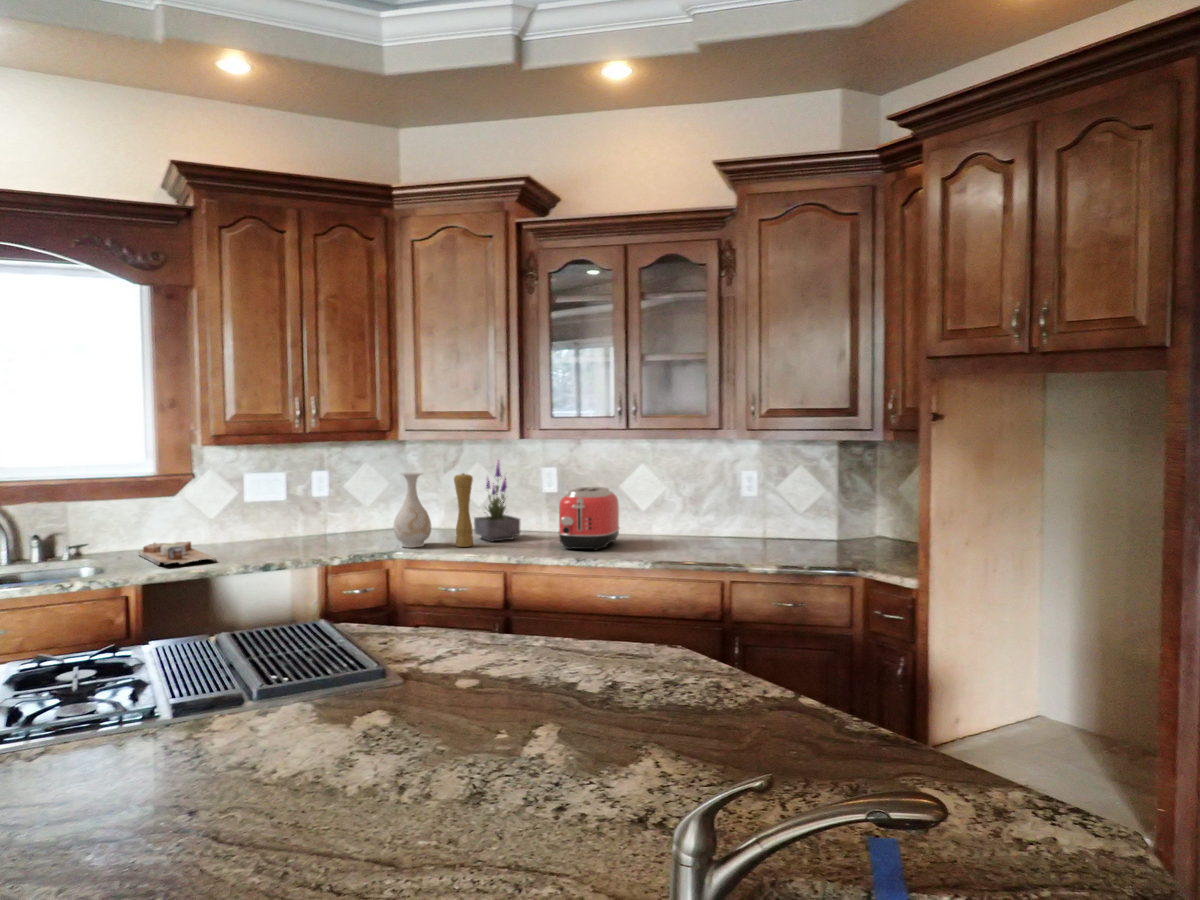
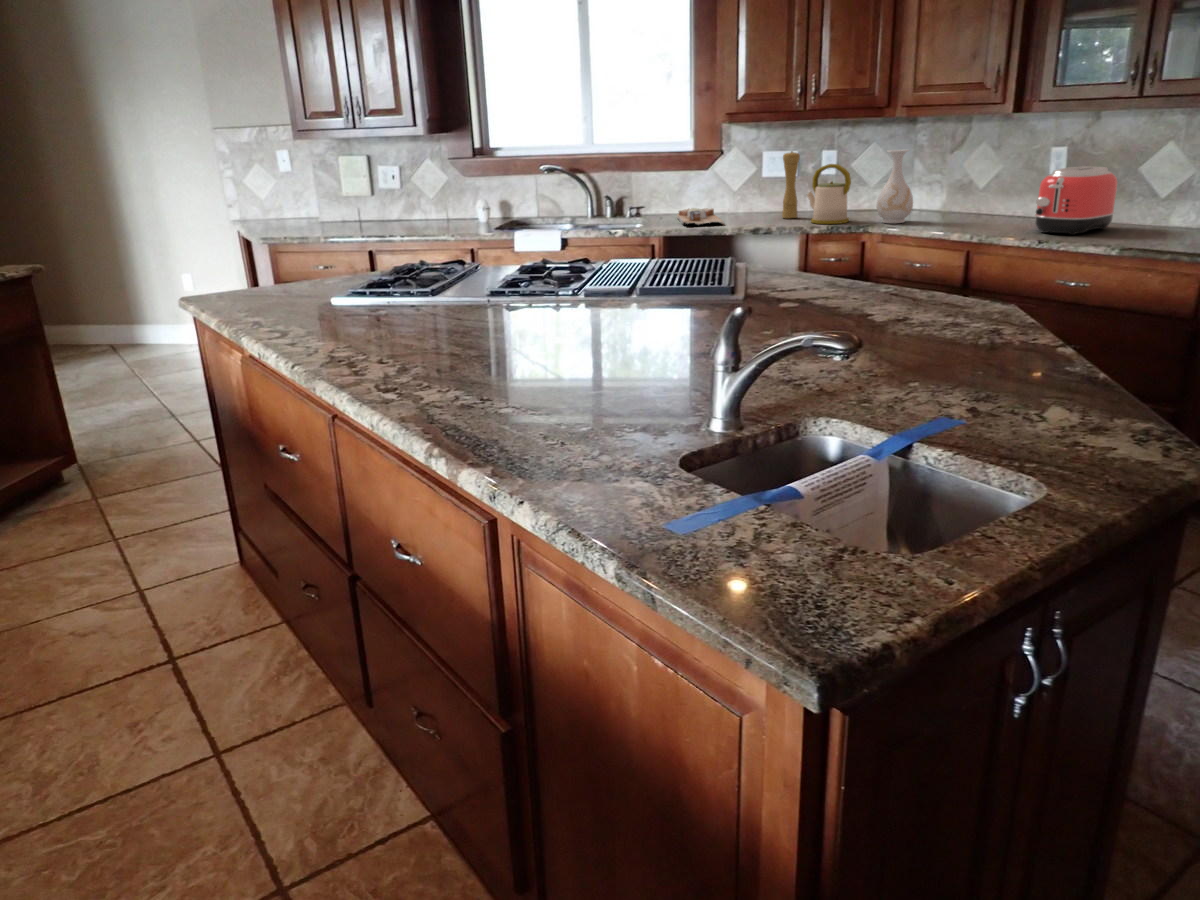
potted plant: present [474,460,520,541] -> none [961,134,1009,222]
pepper mill: present [454,473,473,547] -> present [782,151,800,219]
kettle: none [313,488,364,553] -> present [807,164,851,224]

